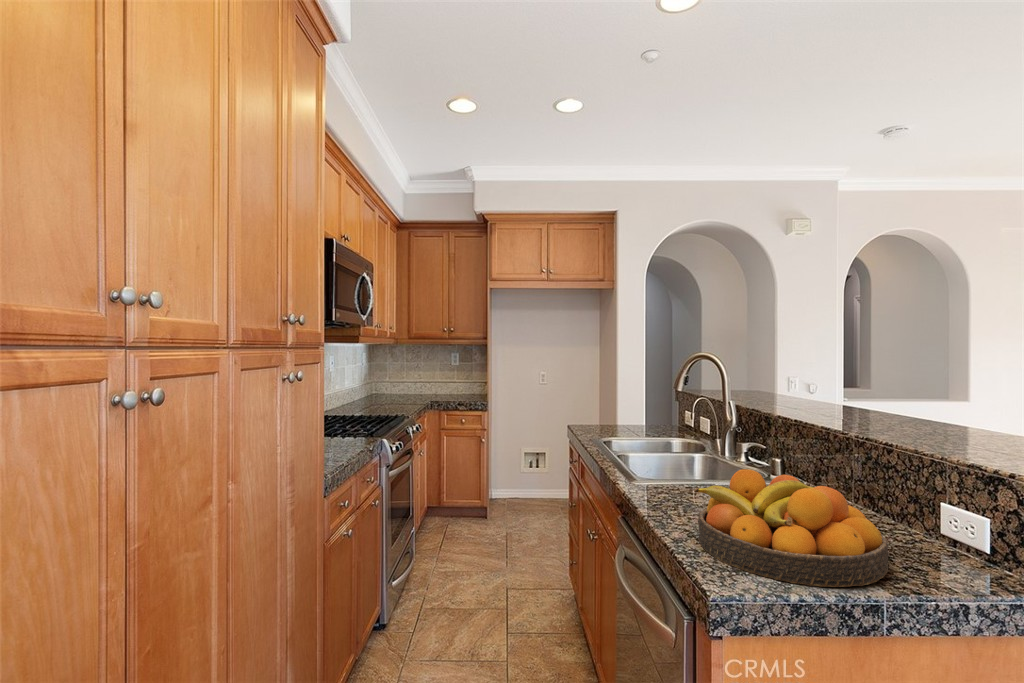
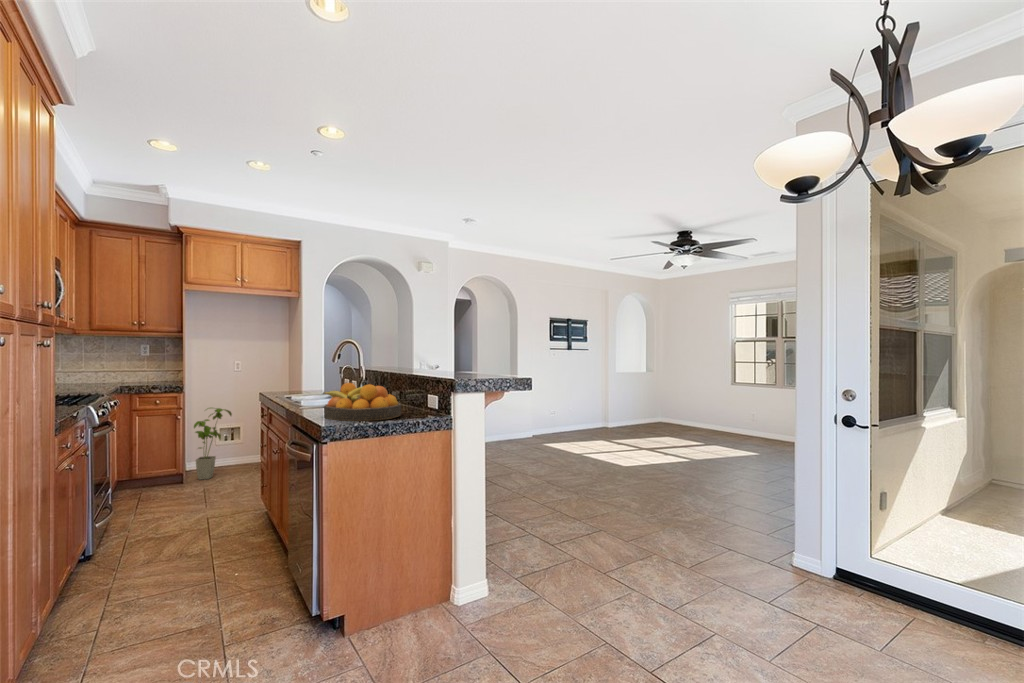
house plant: none [499,430,539,516] -> present [194,408,232,480]

